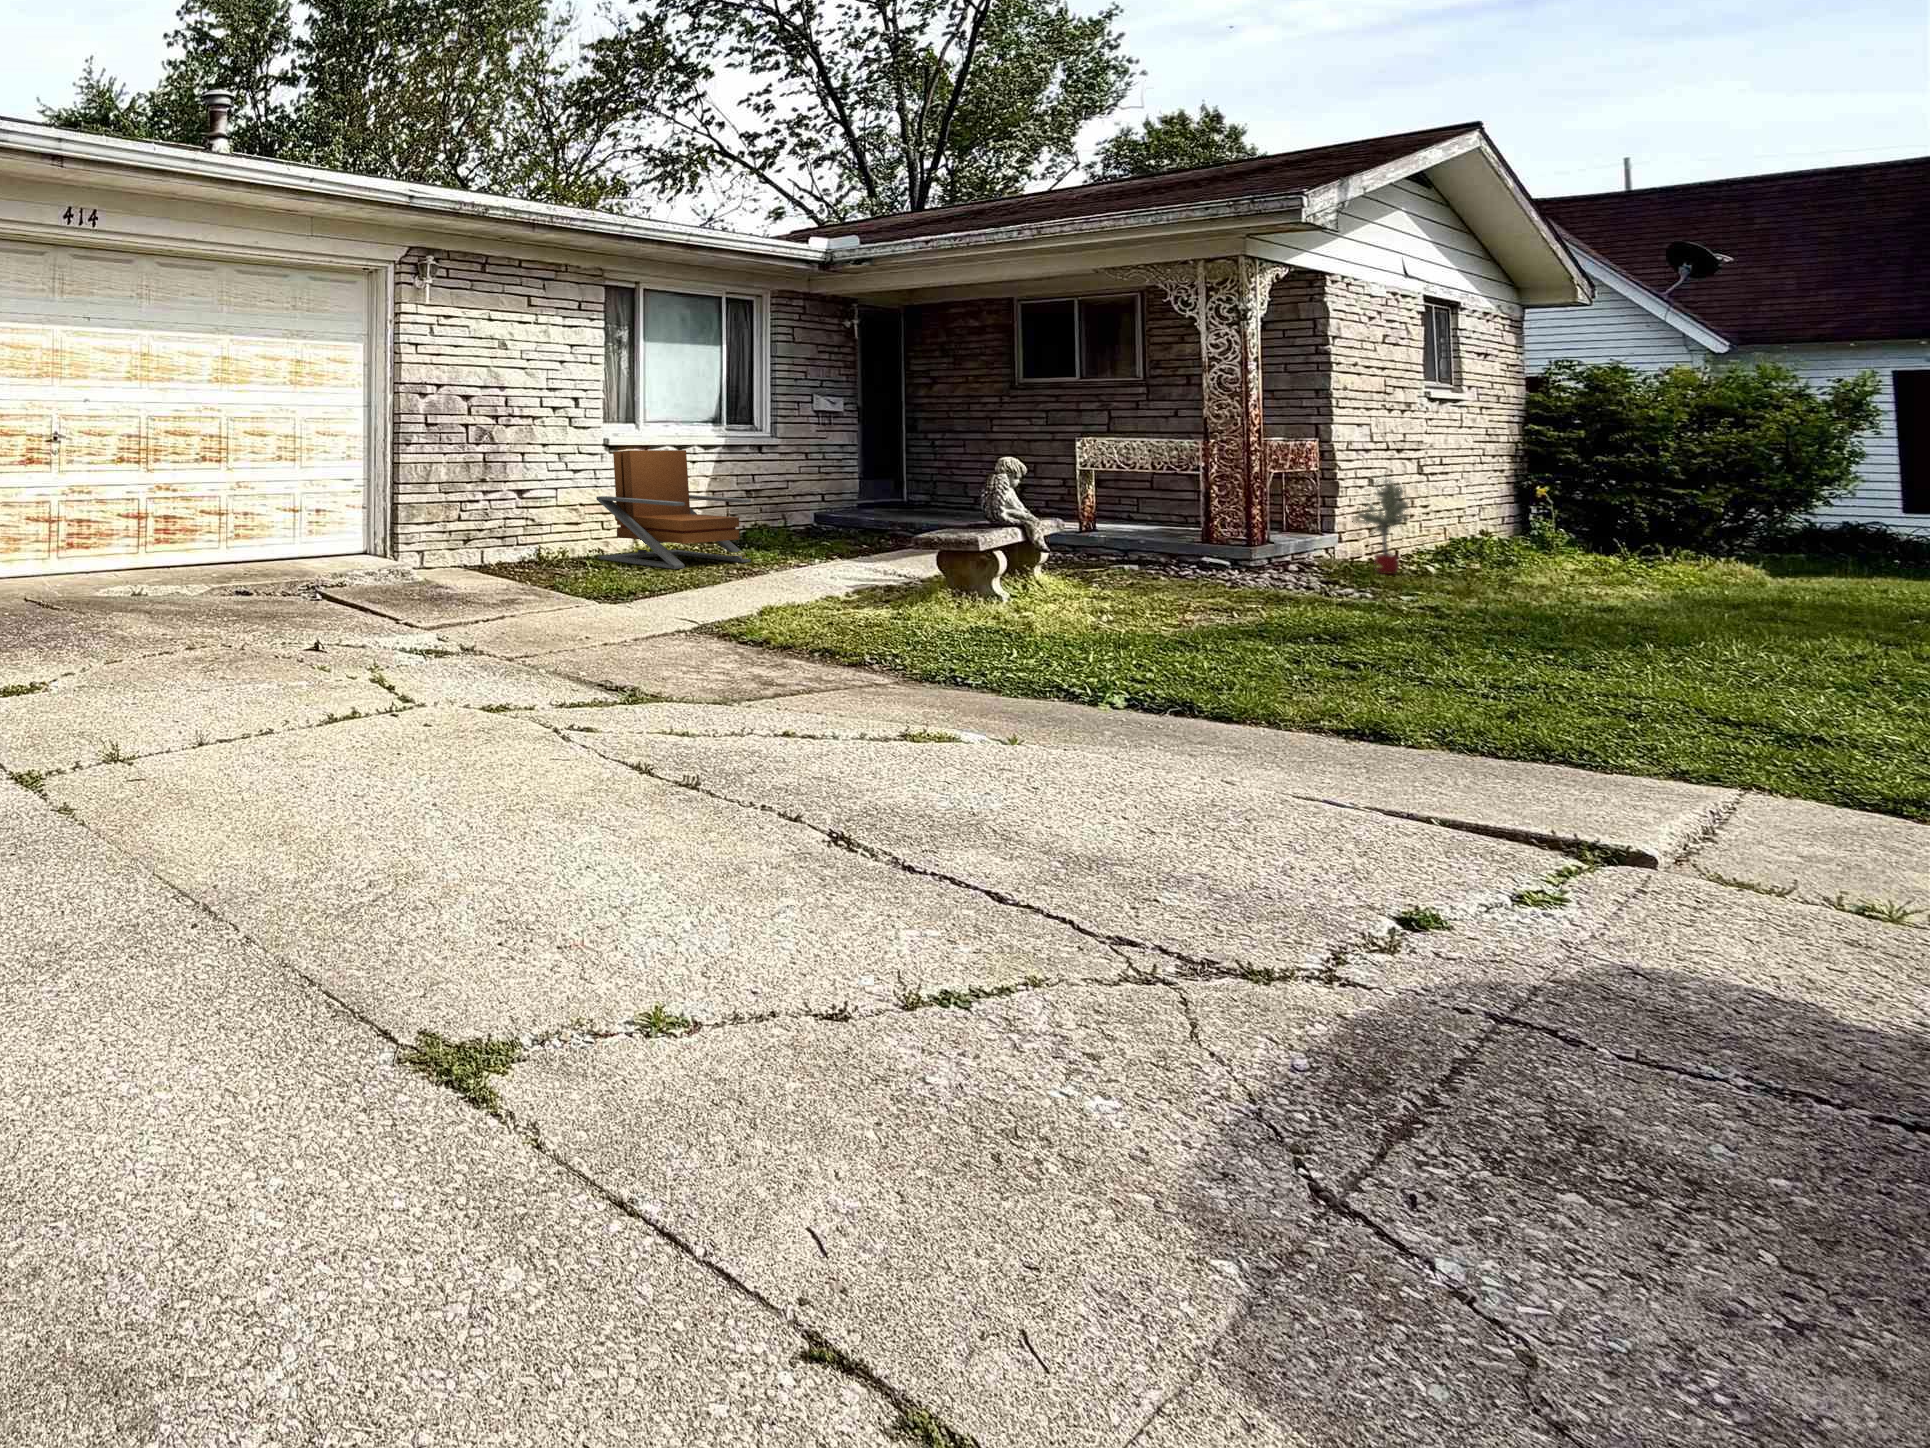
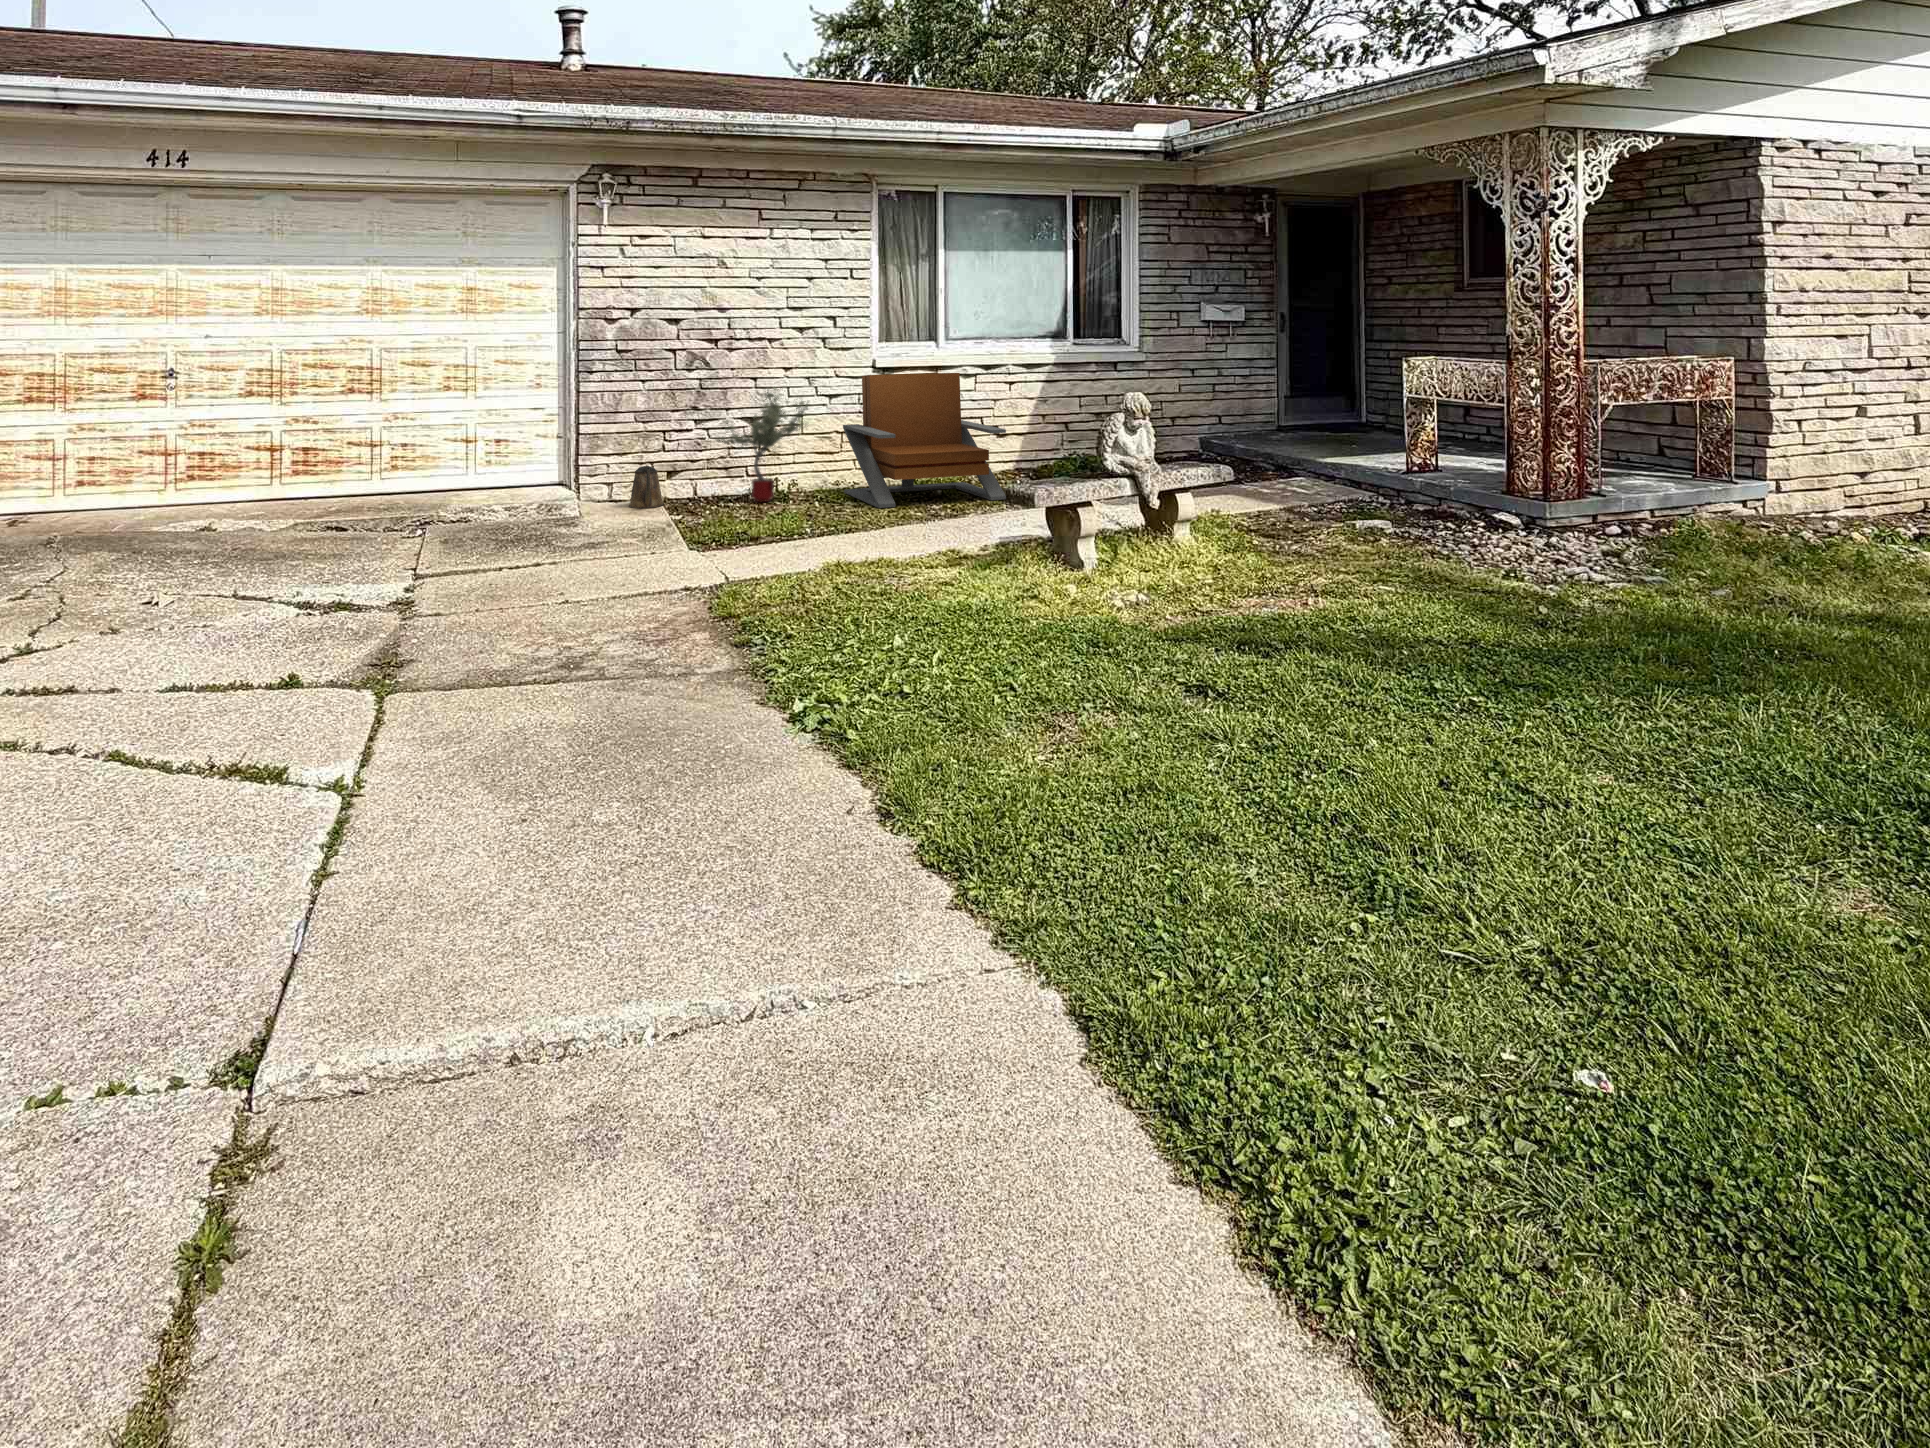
potted tree: present [1352,474,1410,574] -> present [717,388,808,502]
watering can: none [452,533,496,572] -> present [629,466,664,508]

